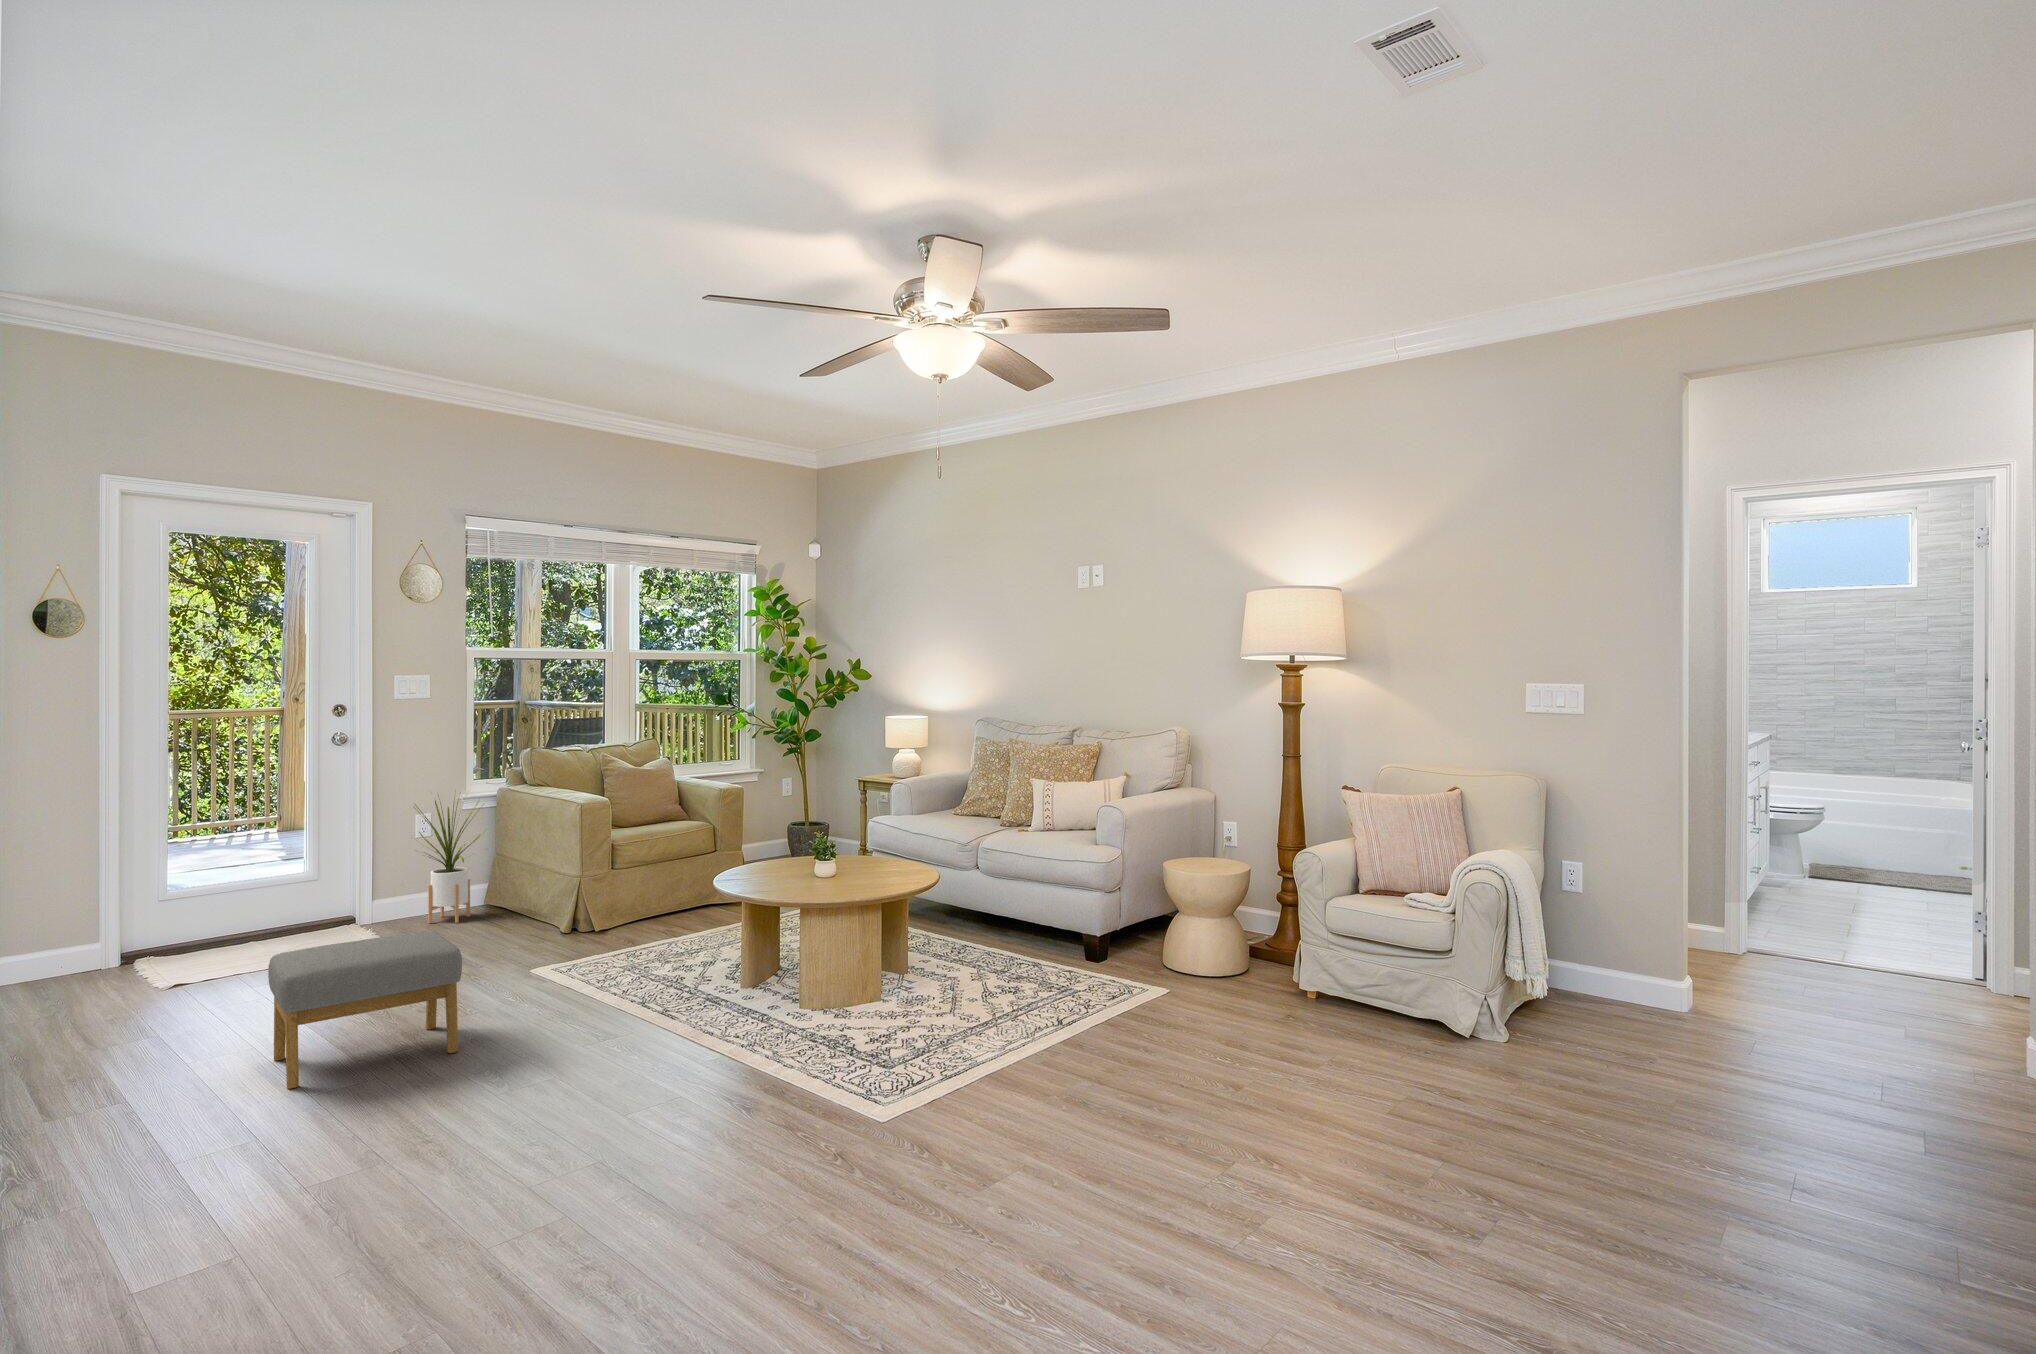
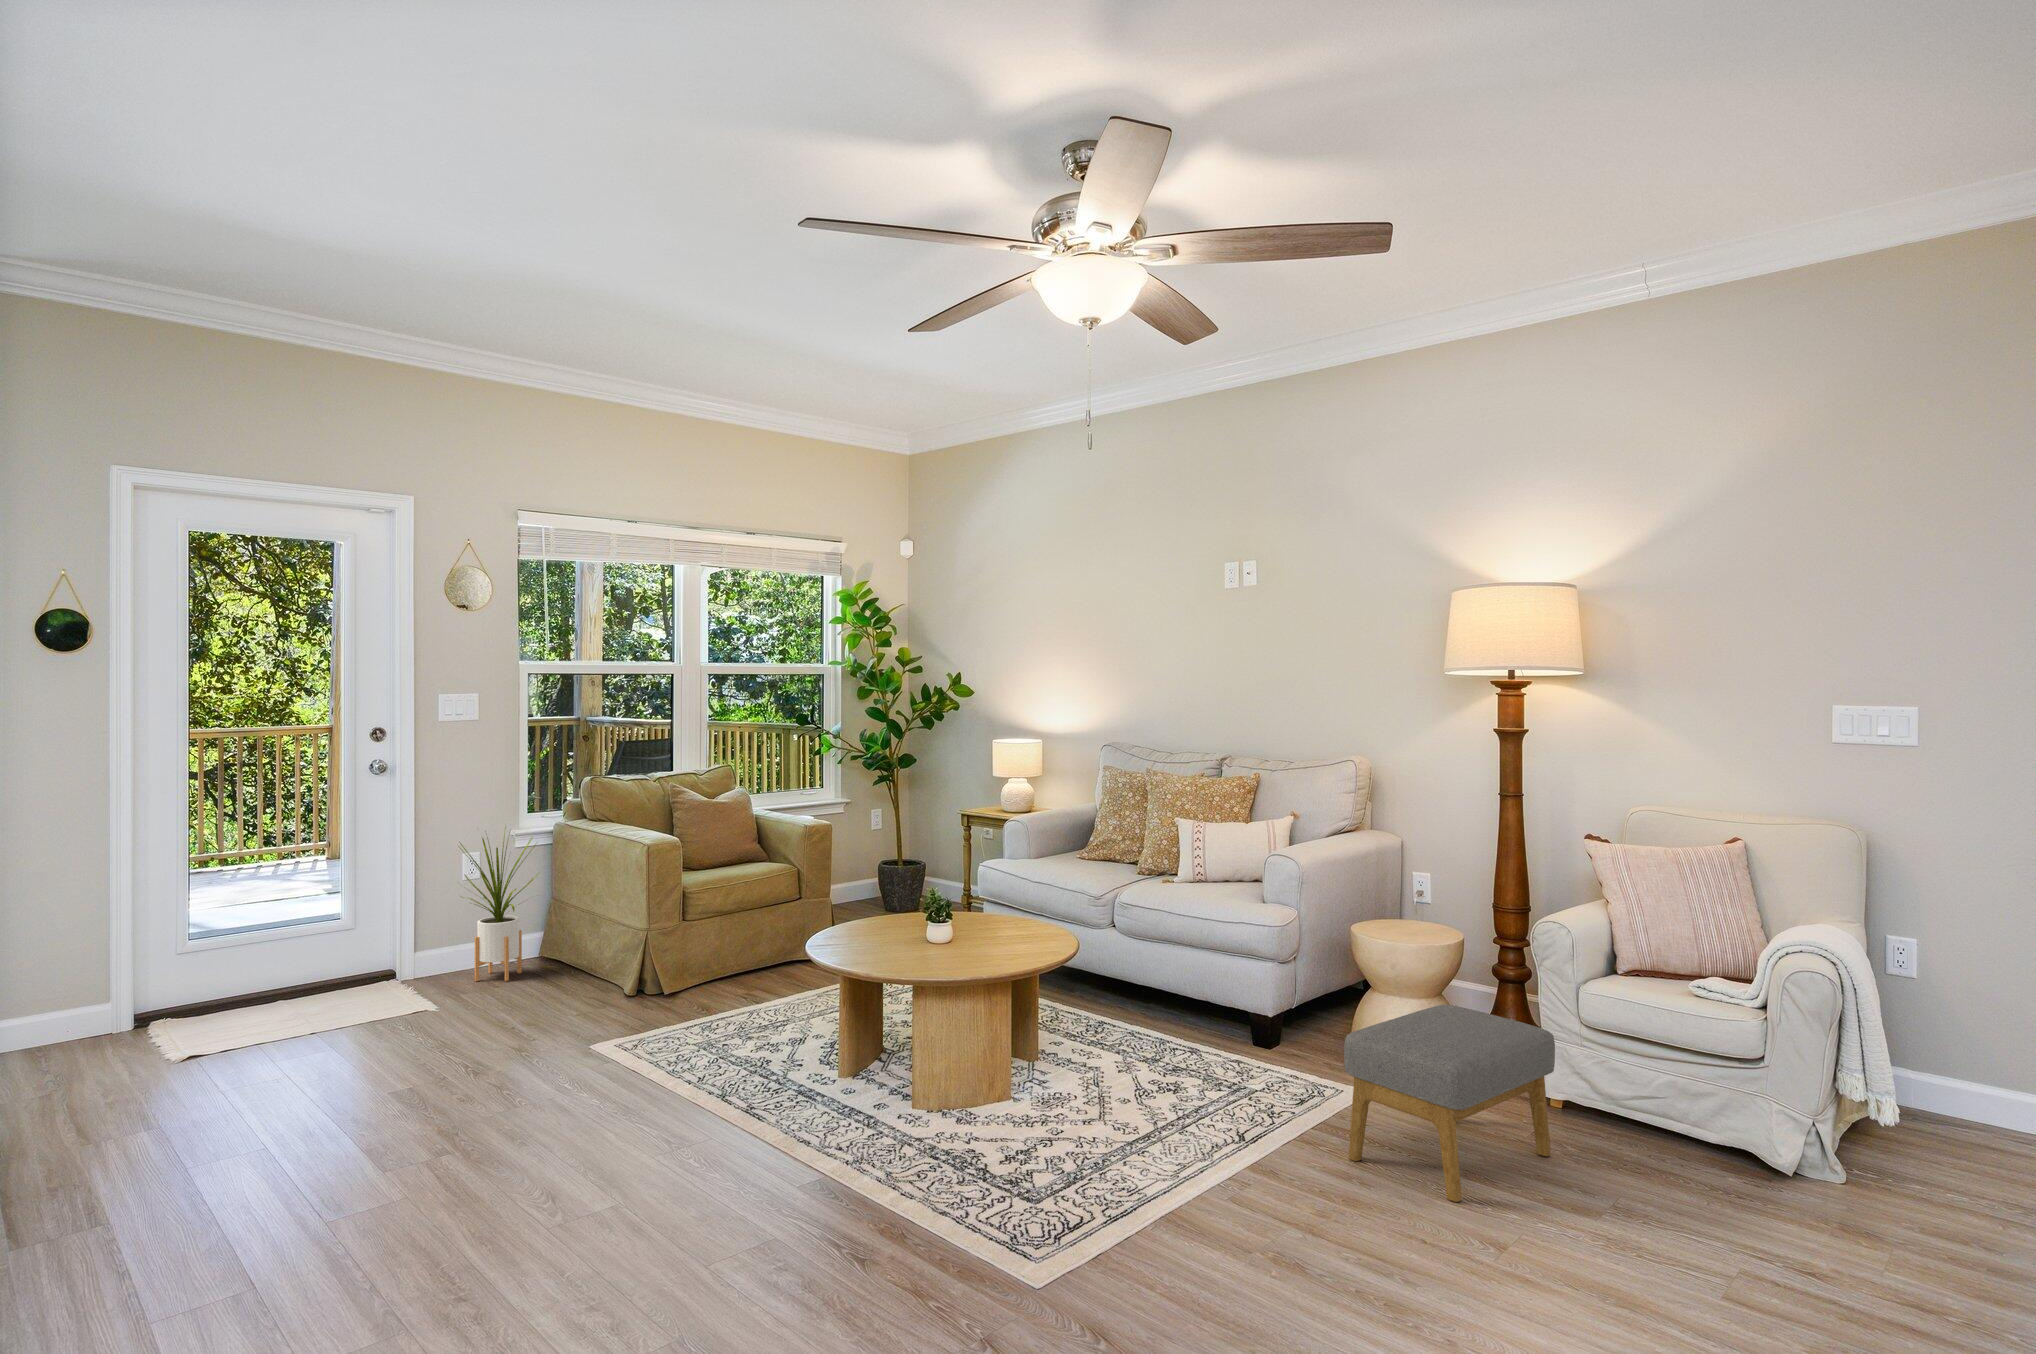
footstool: present [268,931,462,1089] -> present [1344,1005,1555,1202]

